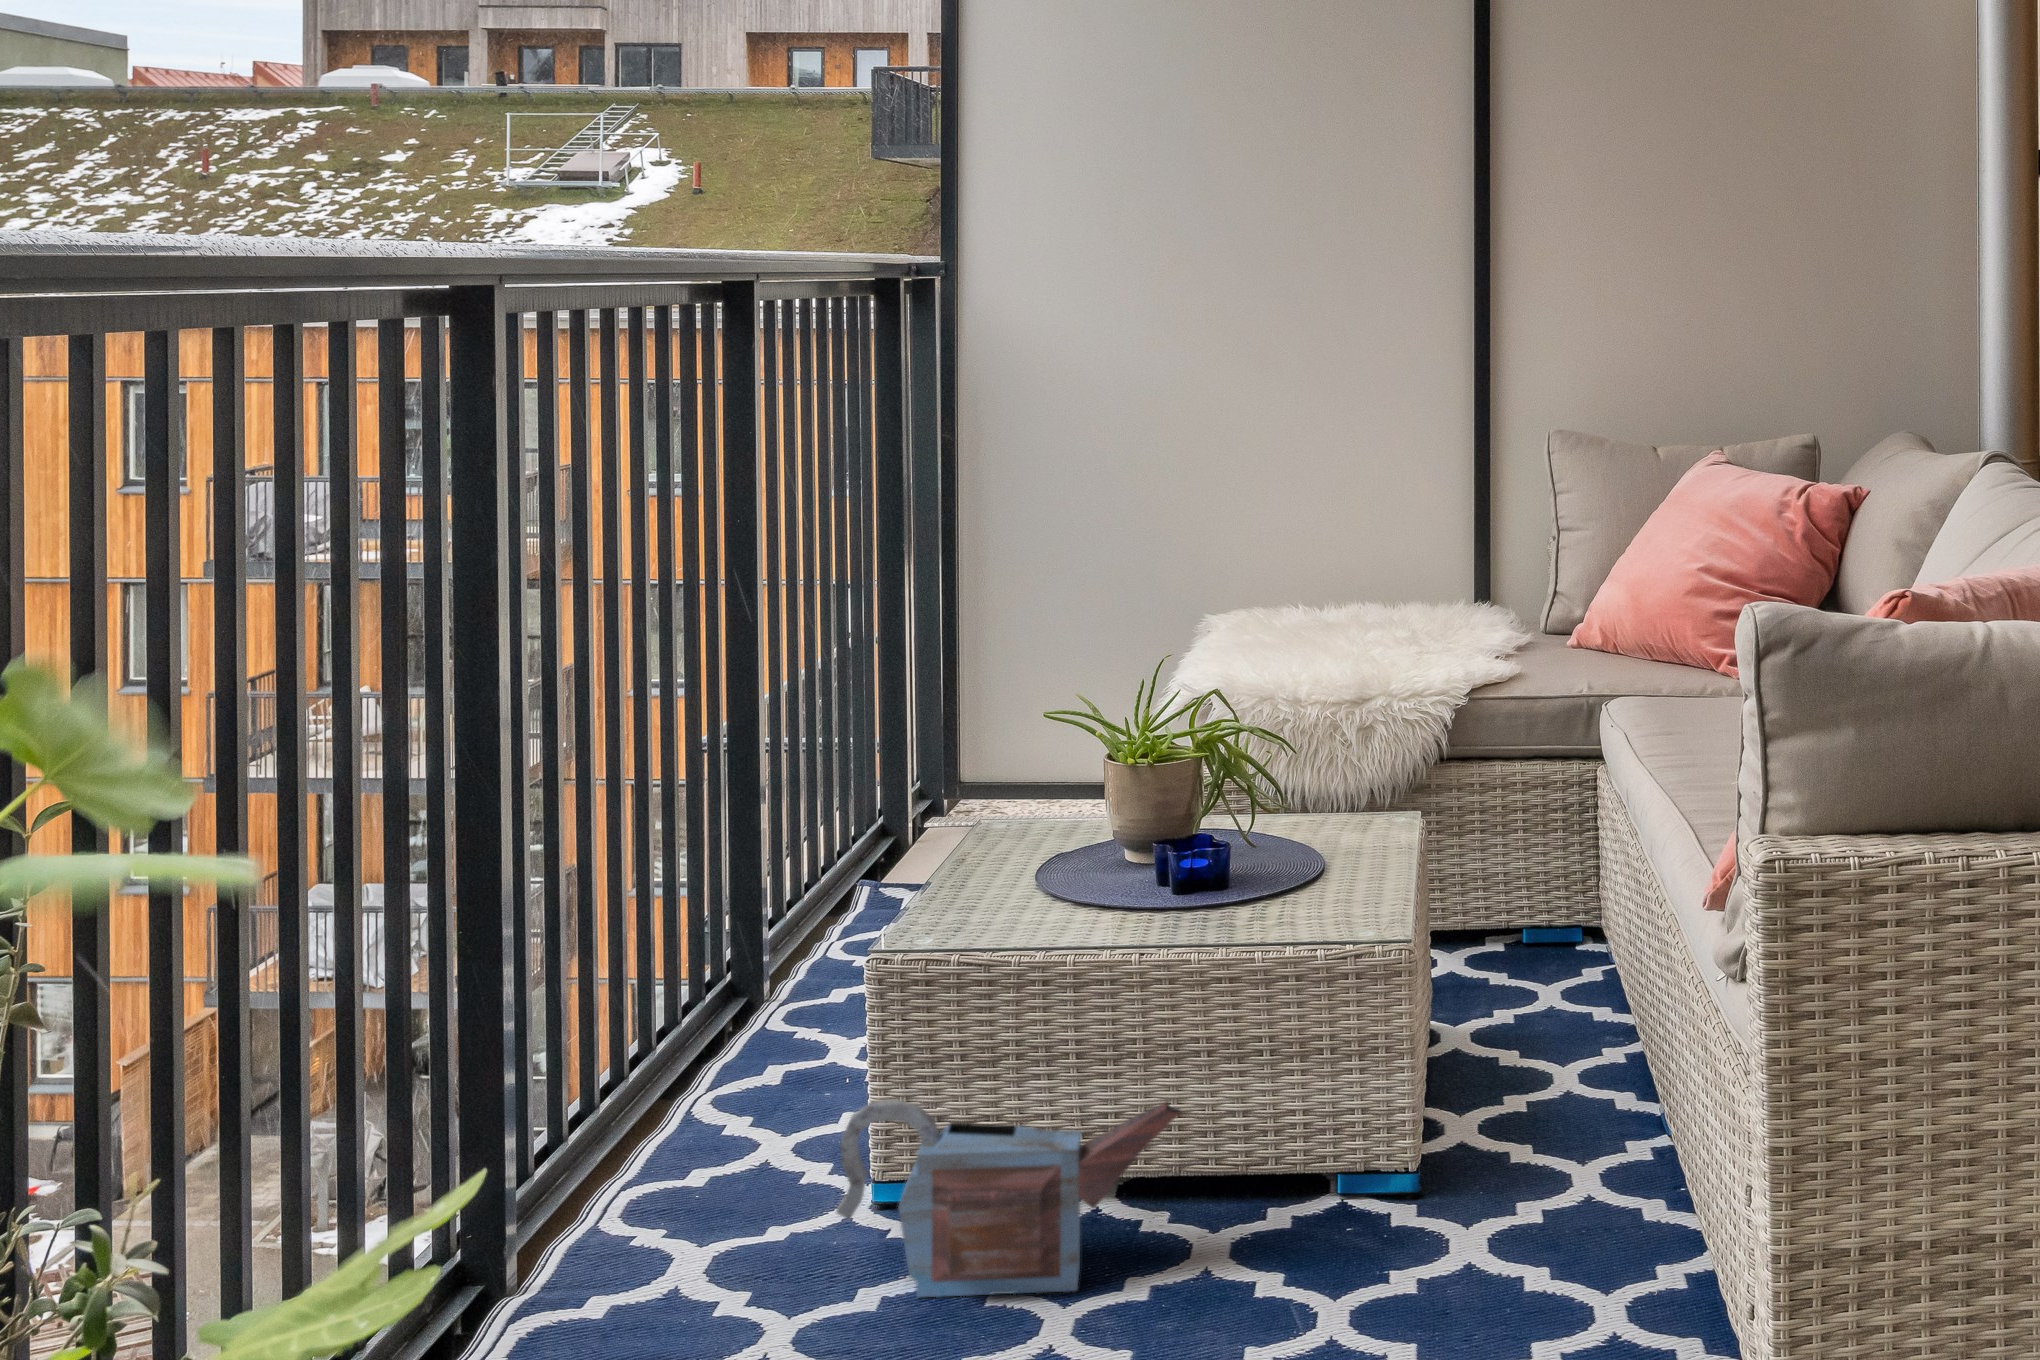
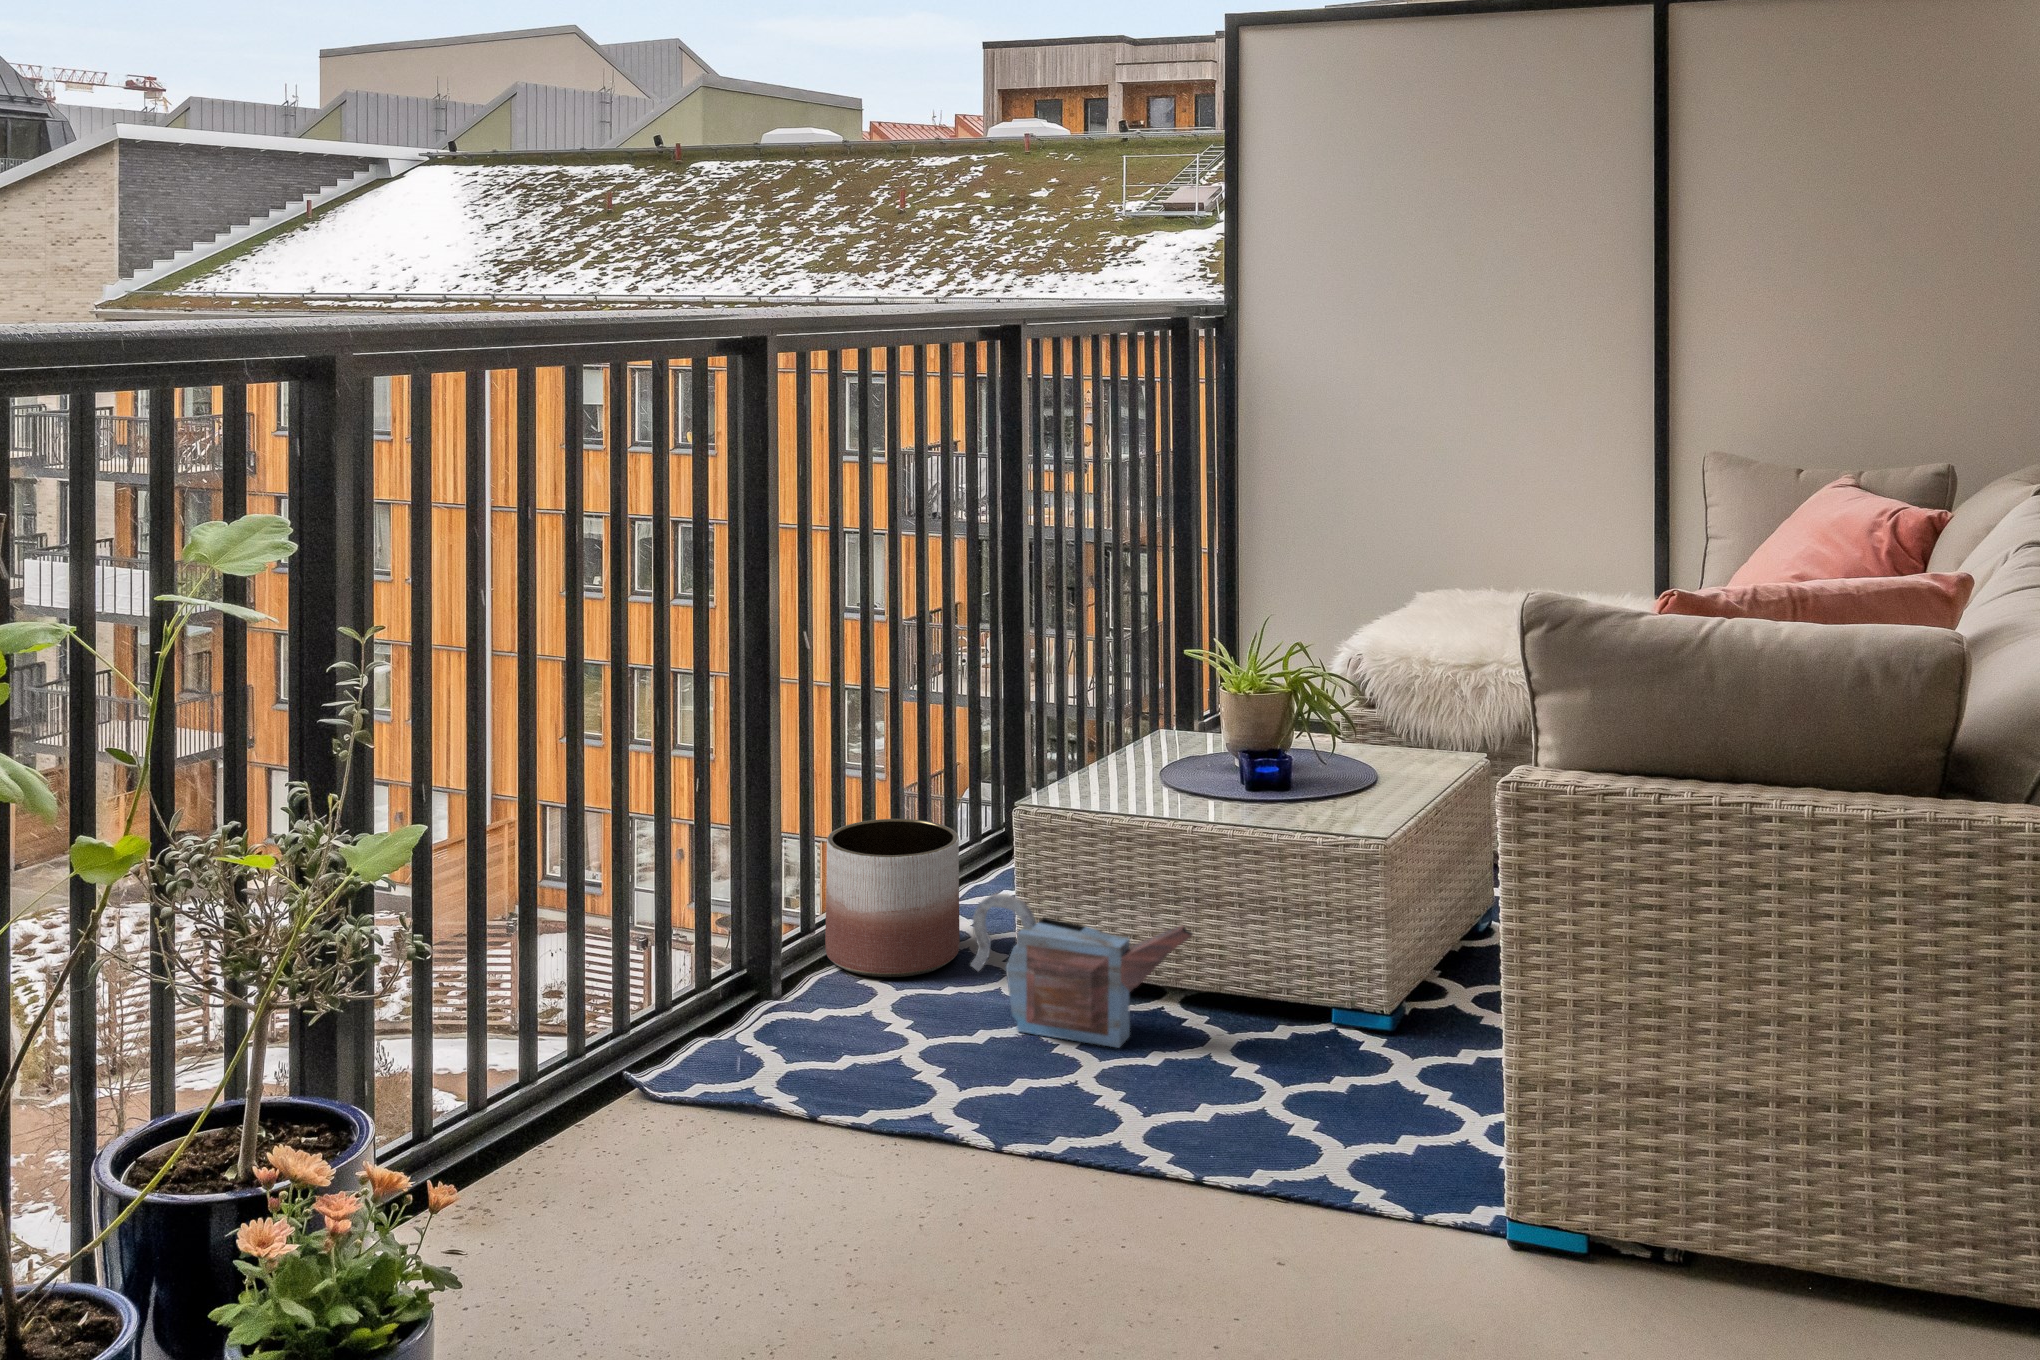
planter: none [551,997,762,1251] -> present [825,819,960,977]

